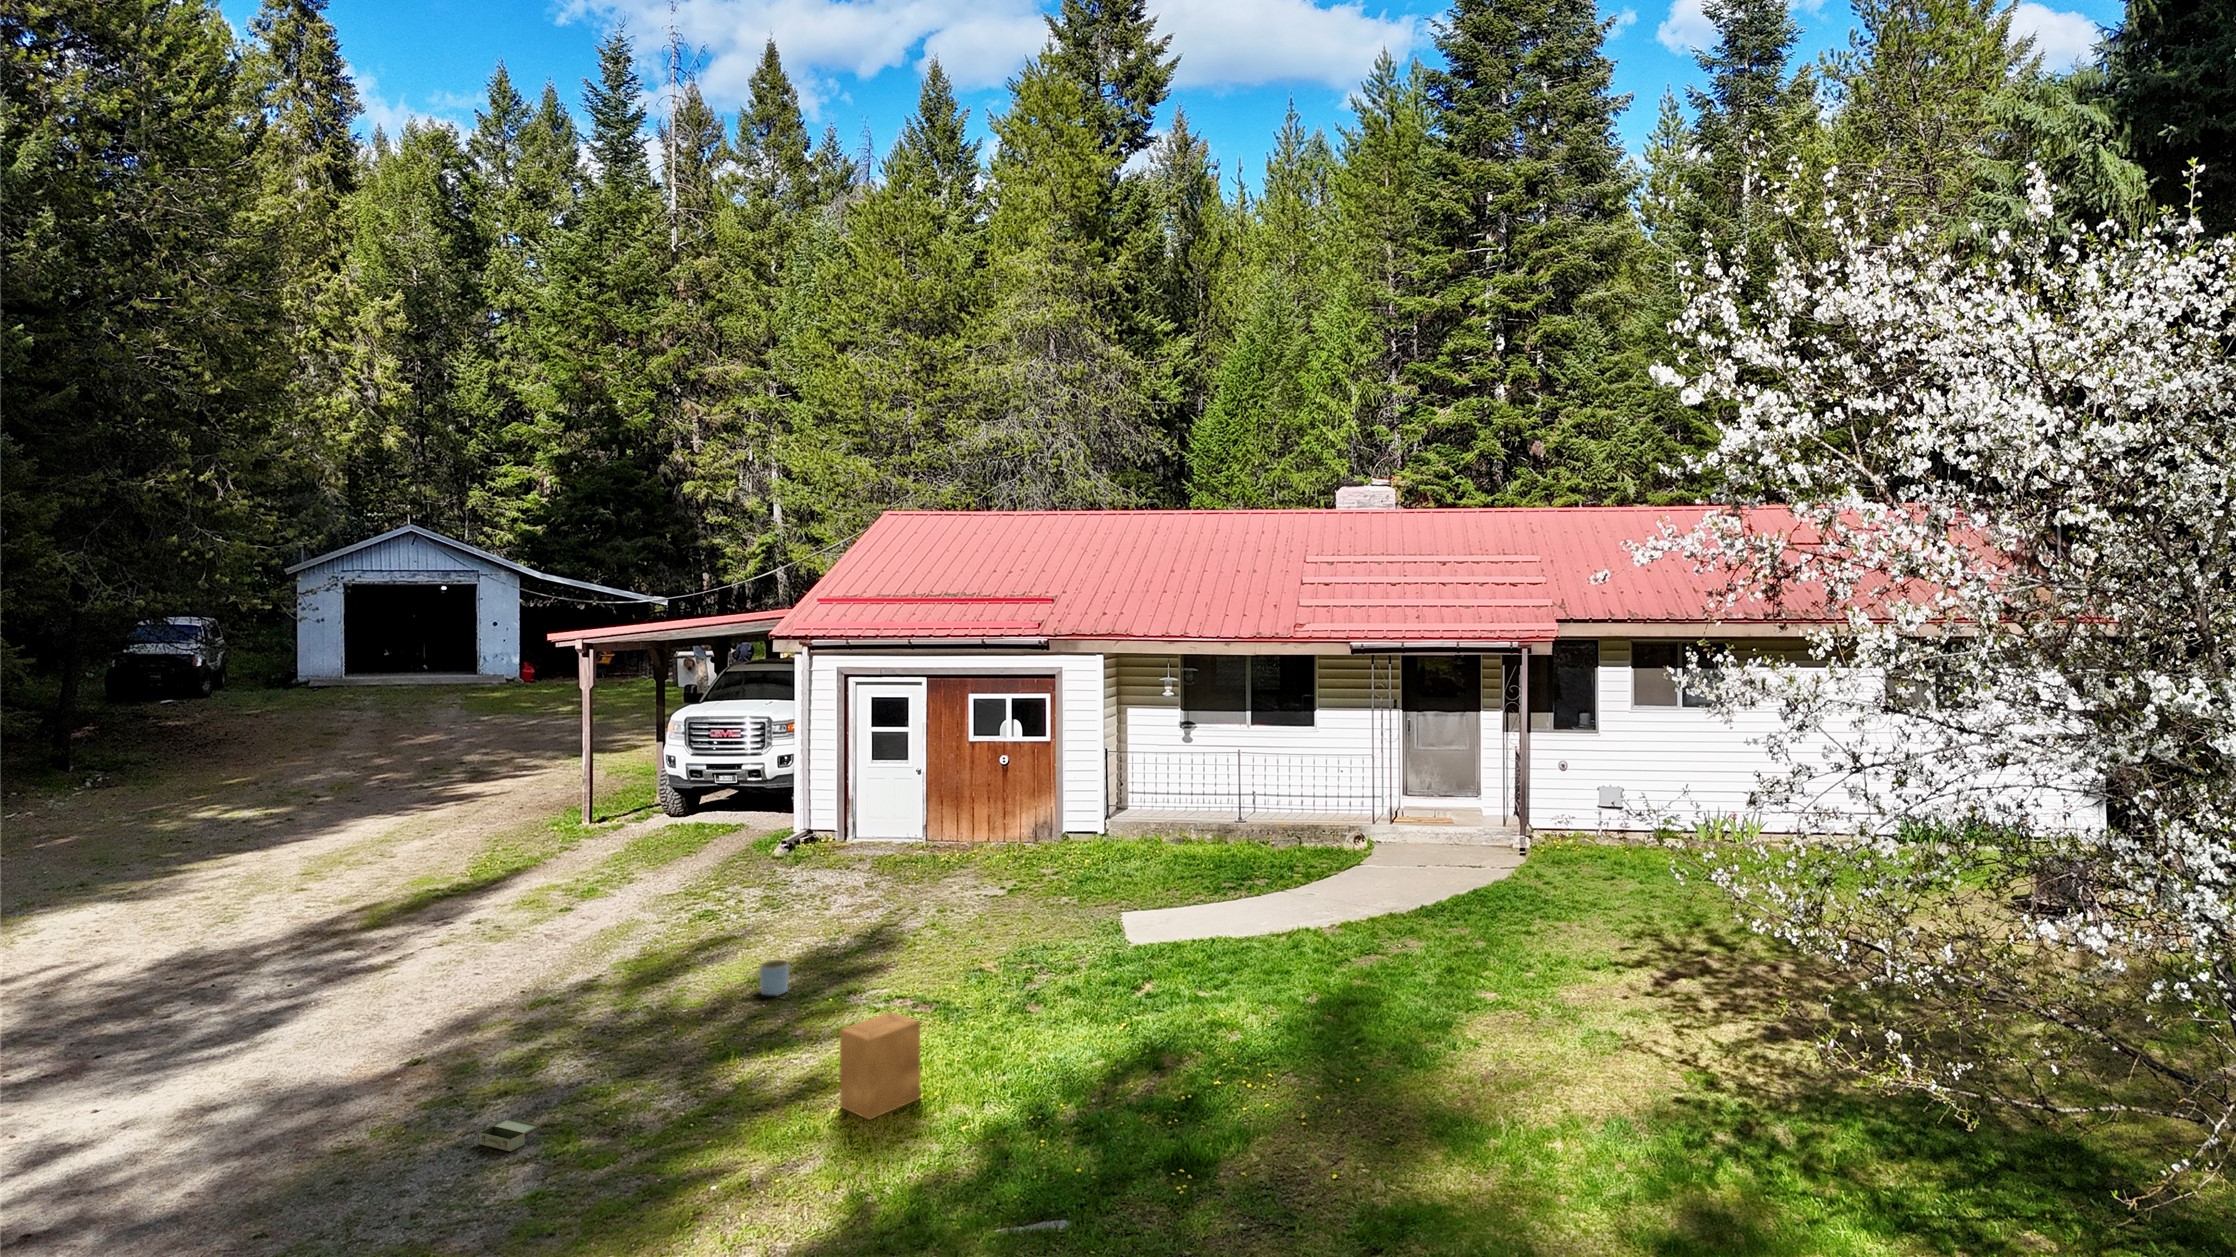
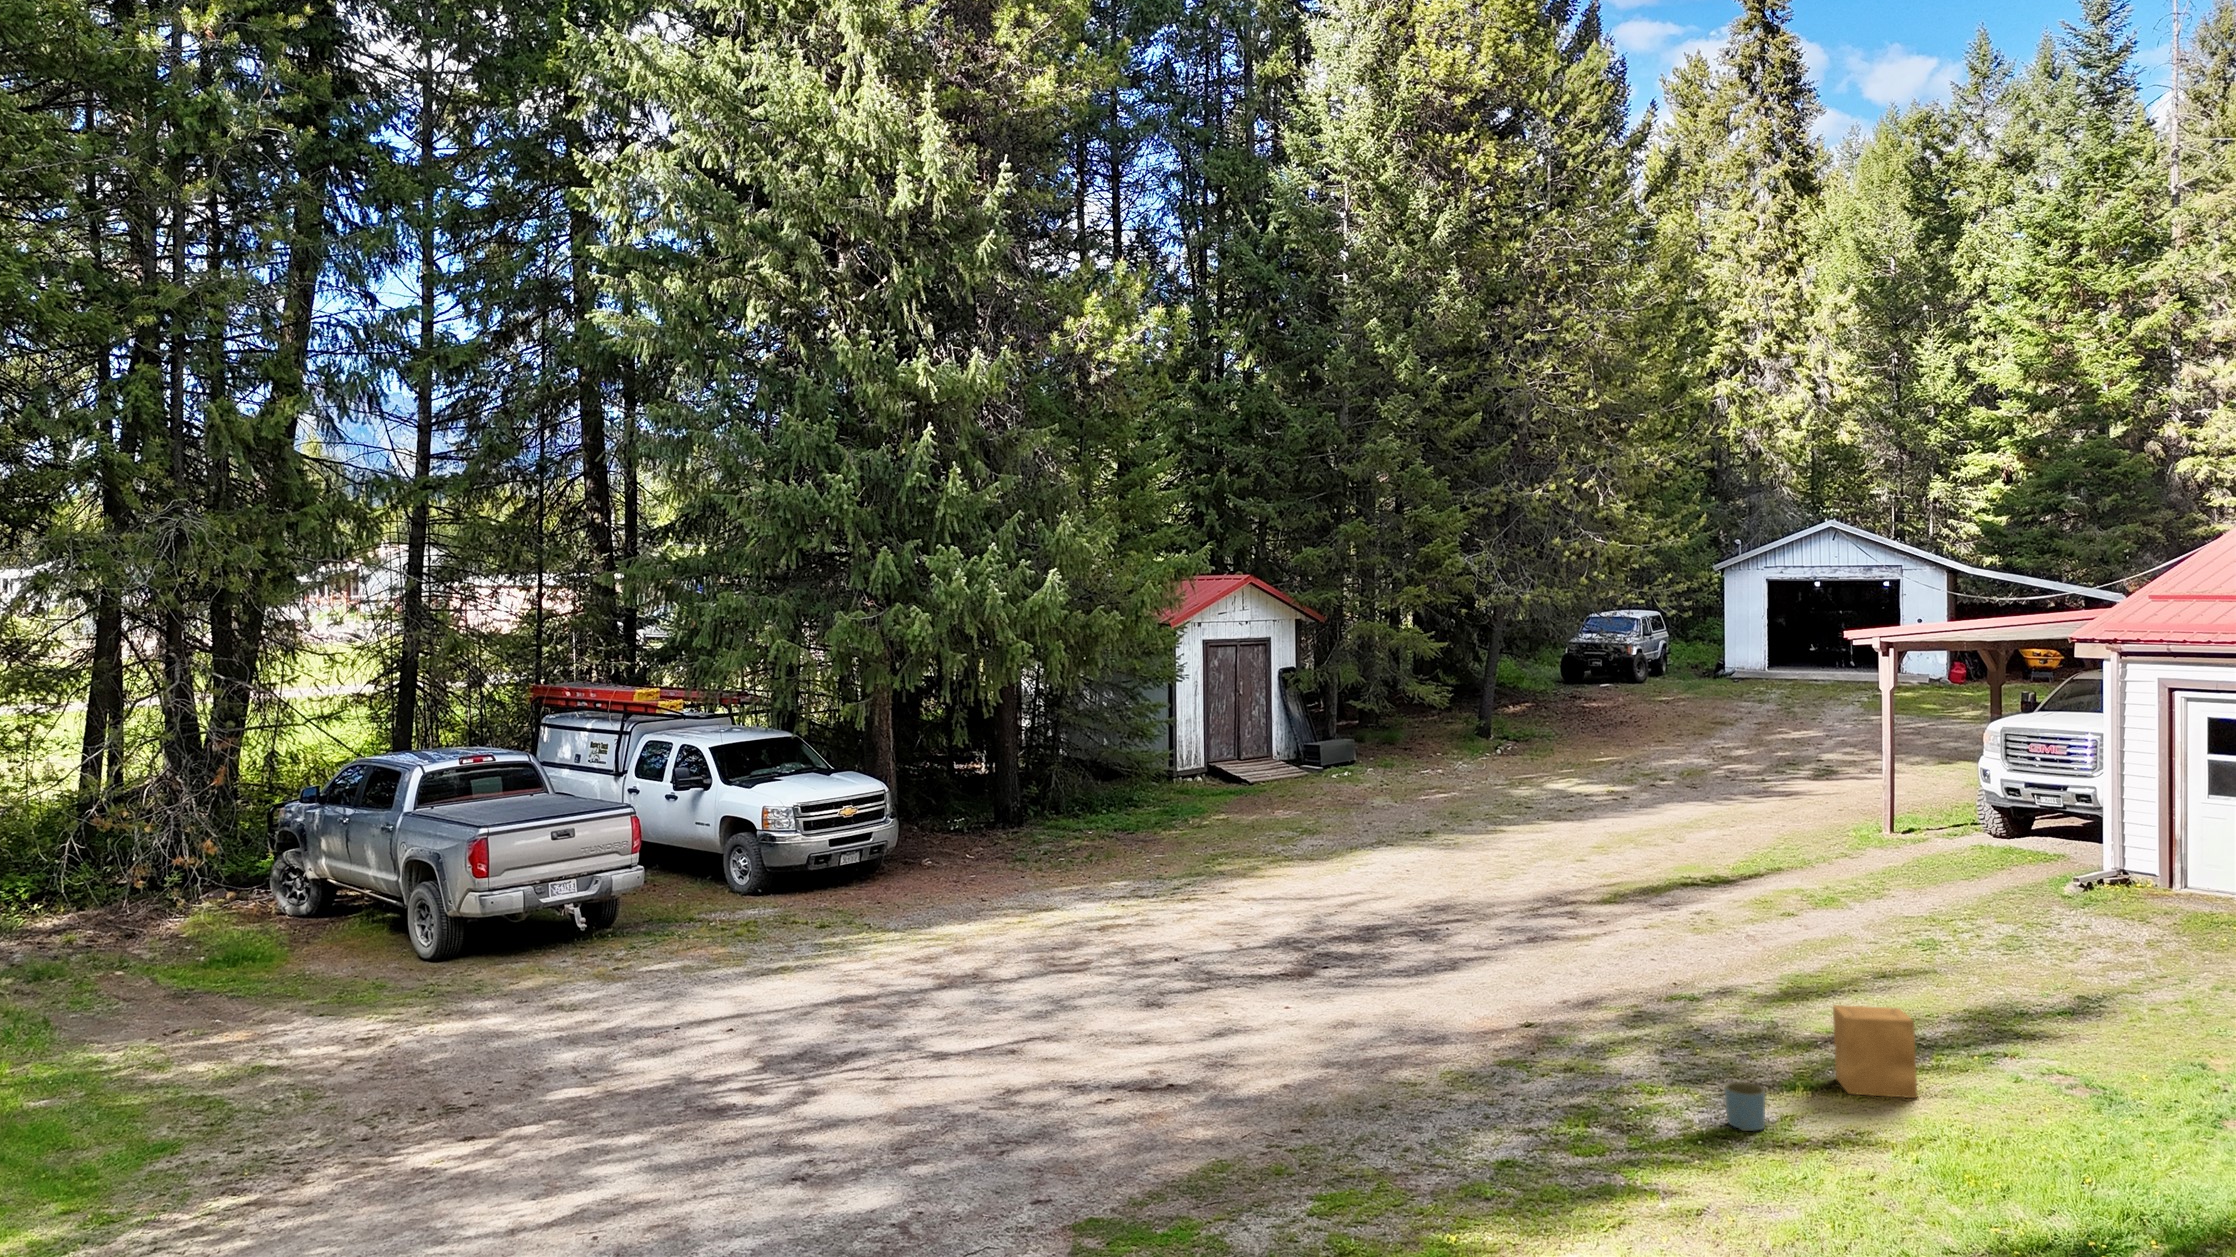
planter: present [759,960,789,996] -> present [1724,1082,1765,1131]
toolbox: present [479,1119,538,1151] -> none [1565,1002,1602,1022]

